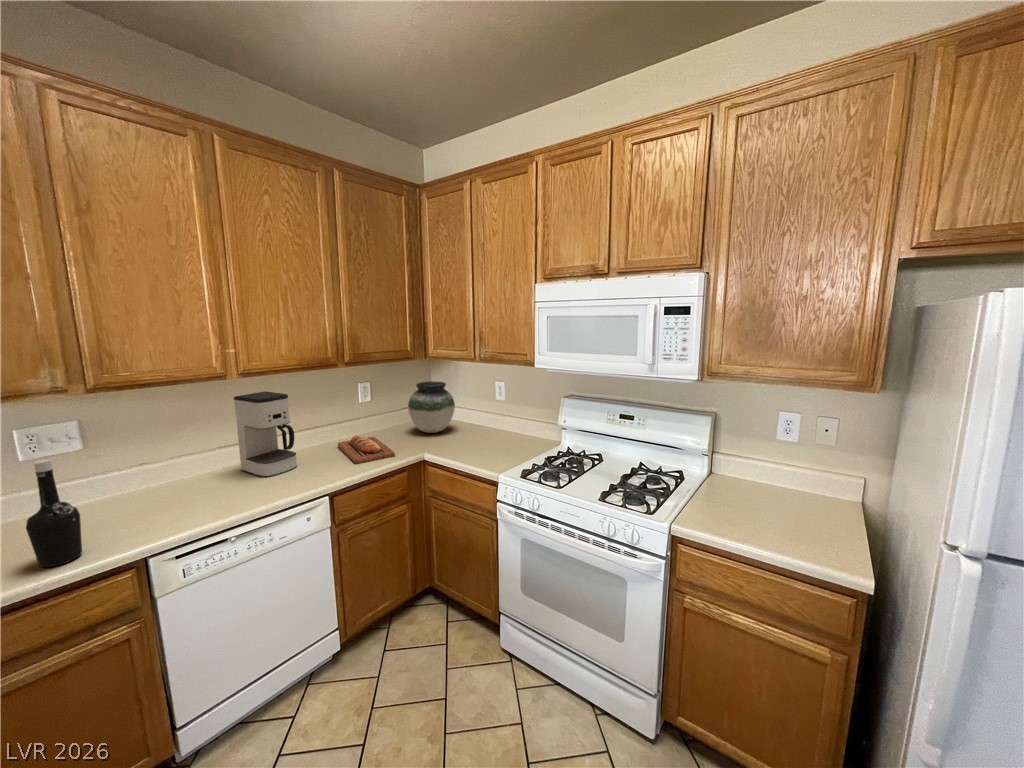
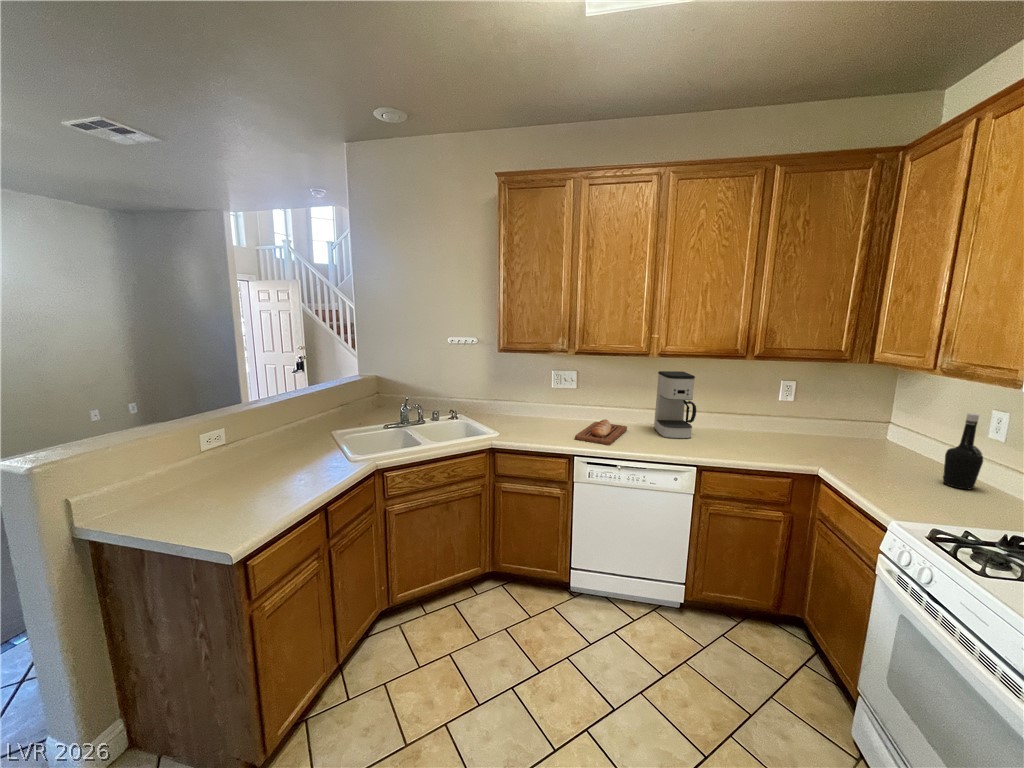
vase: present [408,381,455,433] -> none [833,392,909,457]
bread loaf: present [338,435,395,464] -> present [575,419,627,445]
bottle: present [26,459,82,567] -> present [943,413,983,489]

